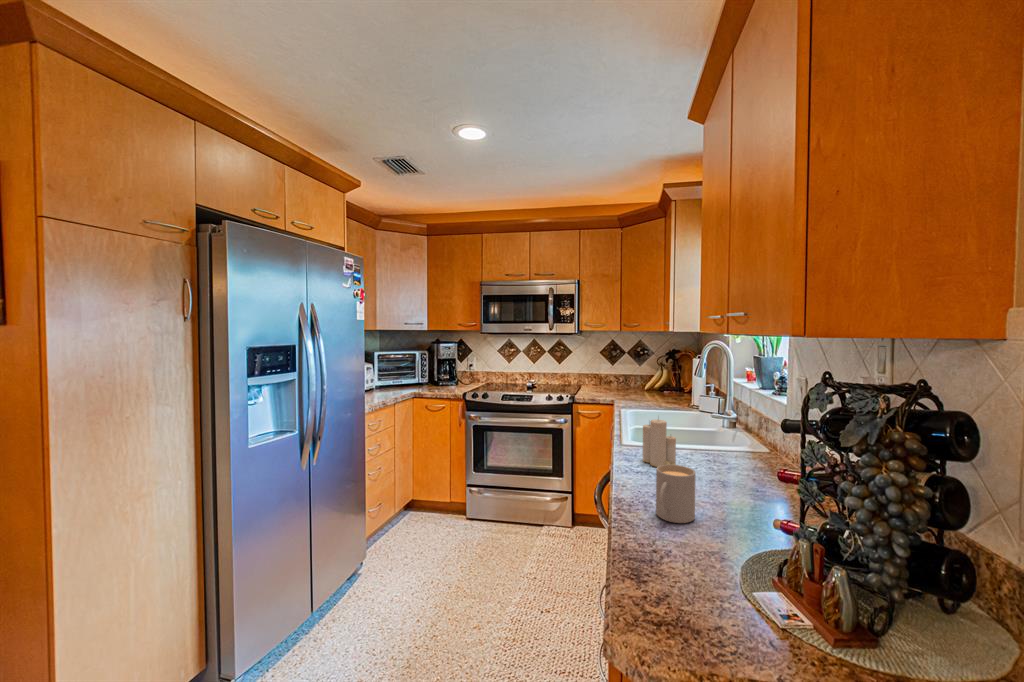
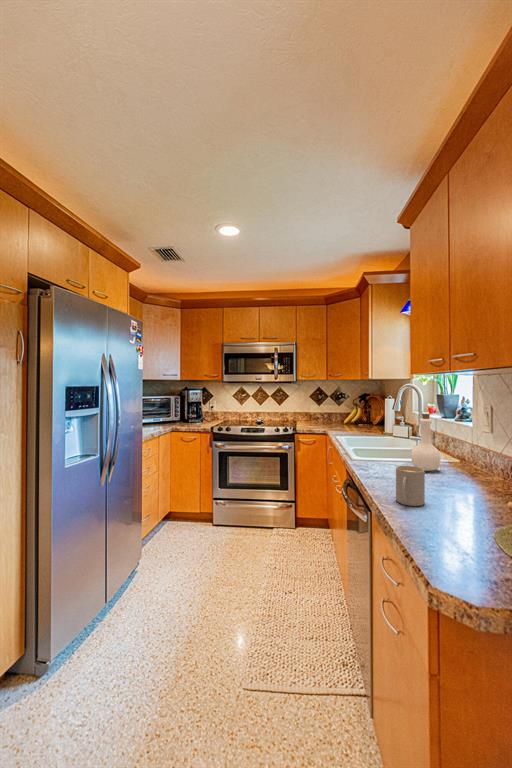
bottle: none [705,387,746,467] -> present [411,414,441,471]
candle: present [642,419,676,467] -> none [367,435,393,472]

